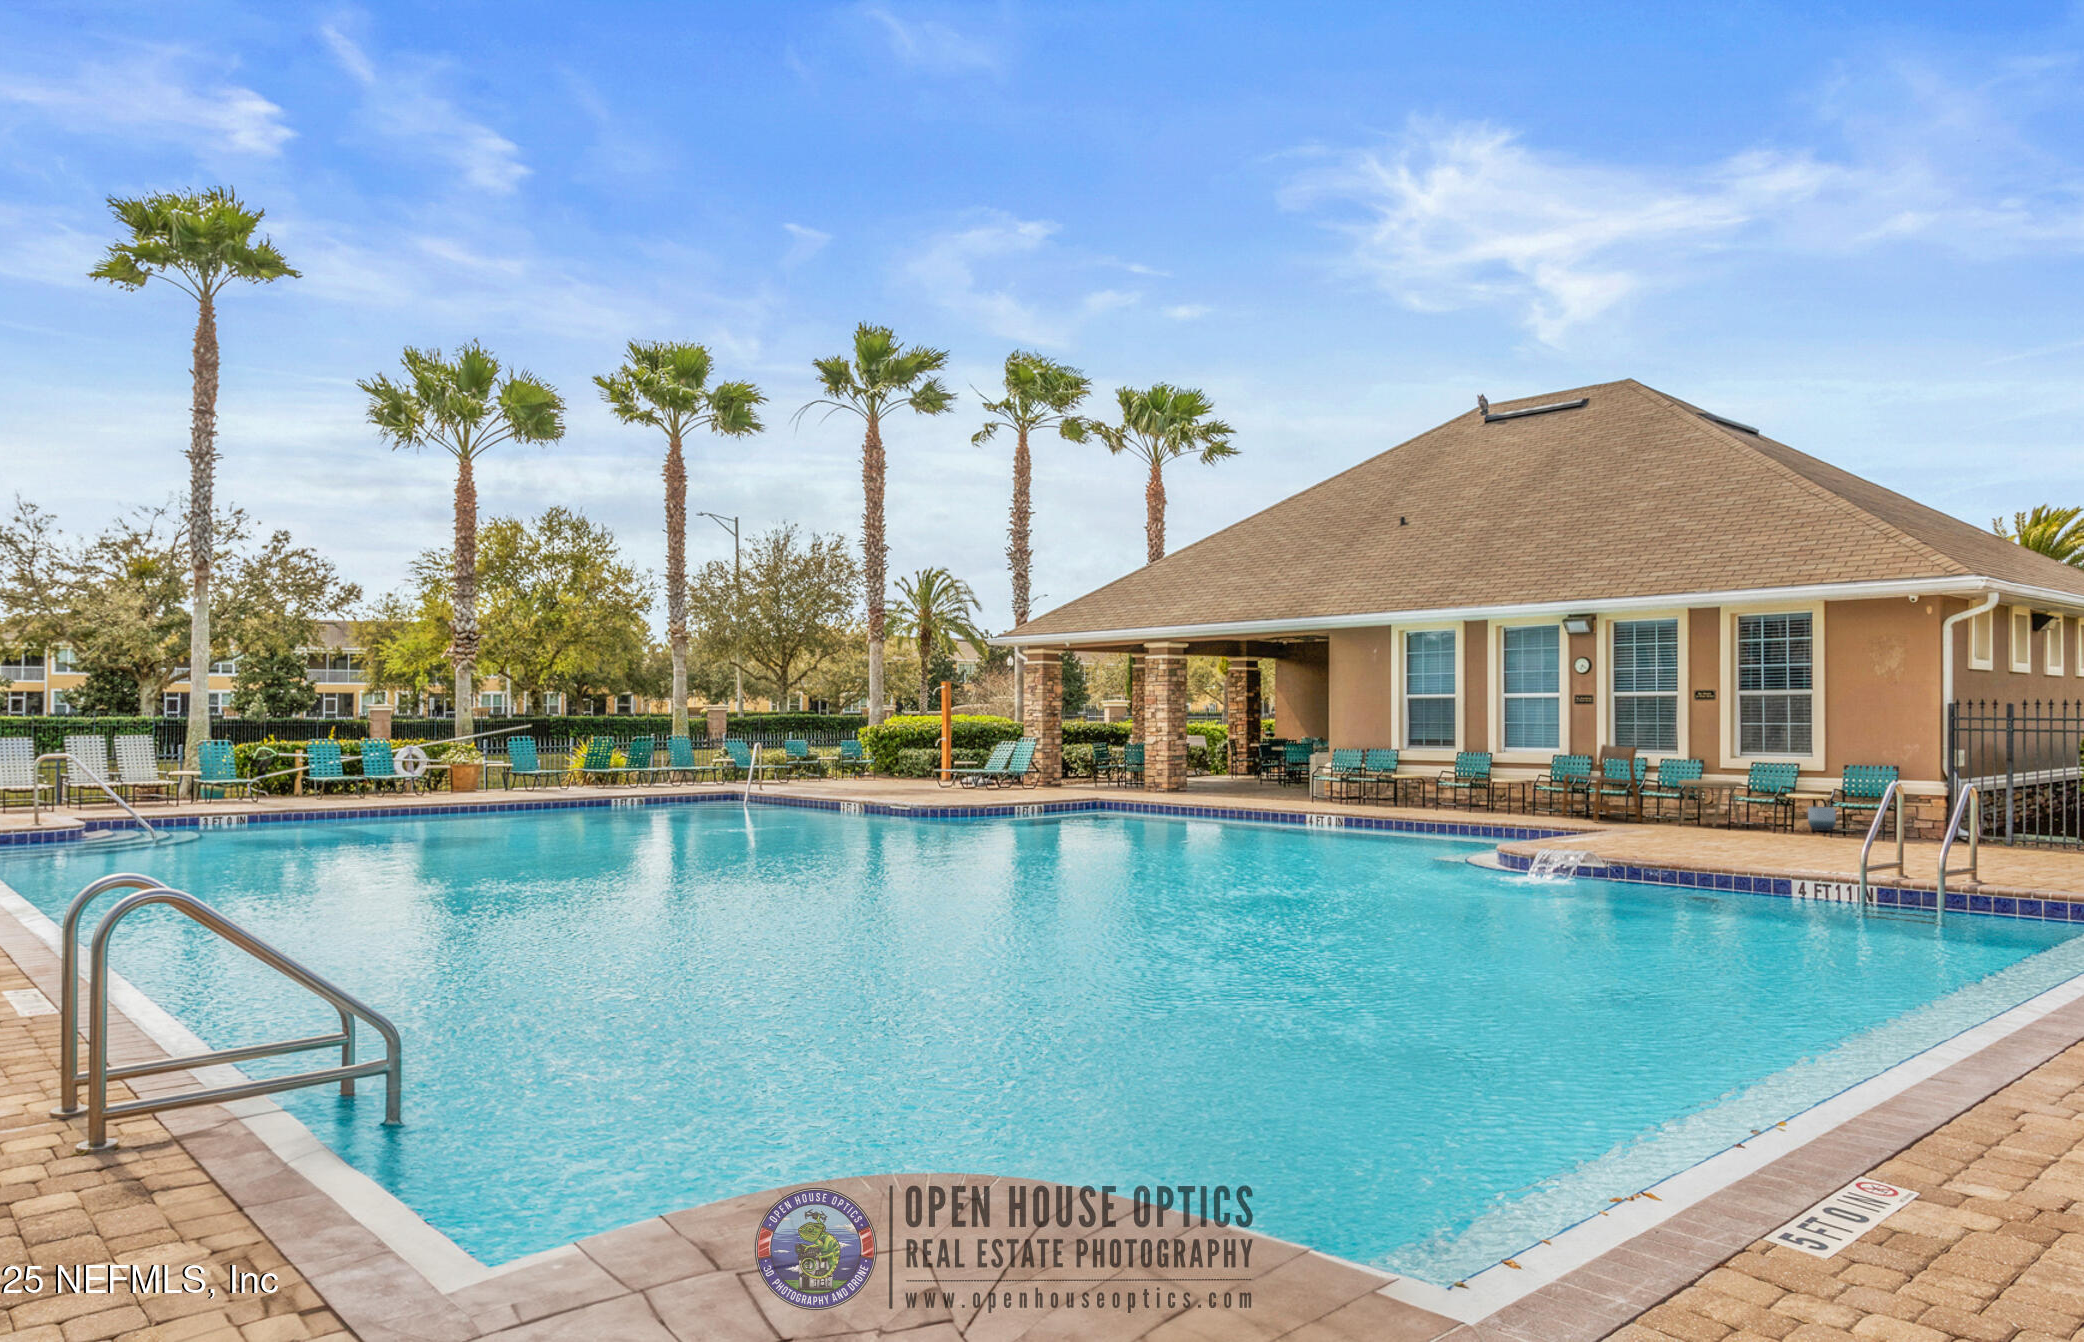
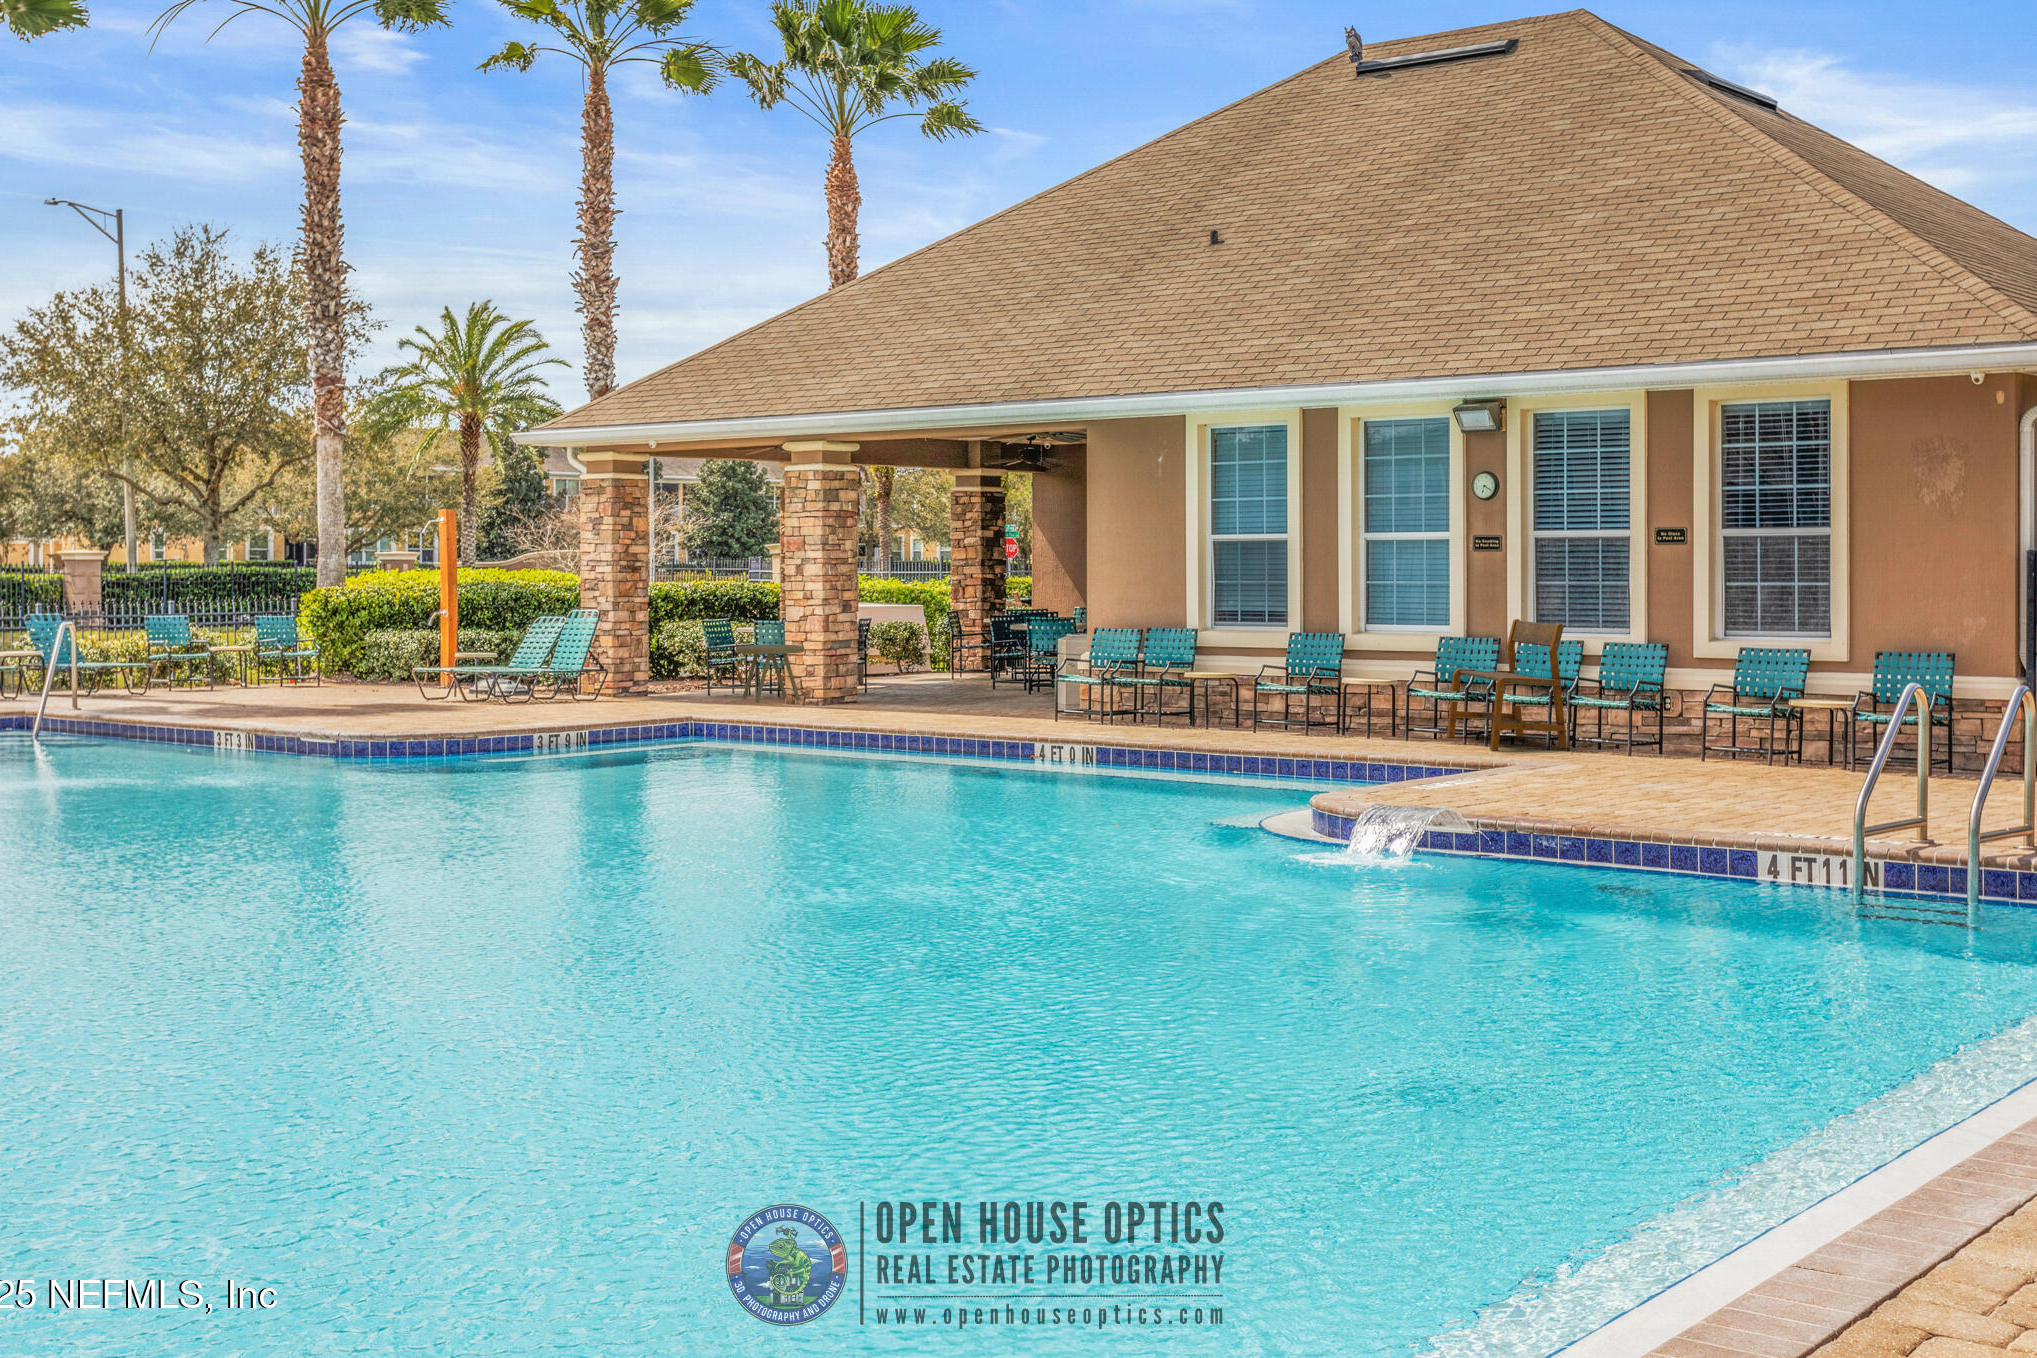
side table: present [1678,779,1742,827] -> present [736,645,804,702]
planter: present [1808,807,1836,831] -> none [1817,720,1858,760]

